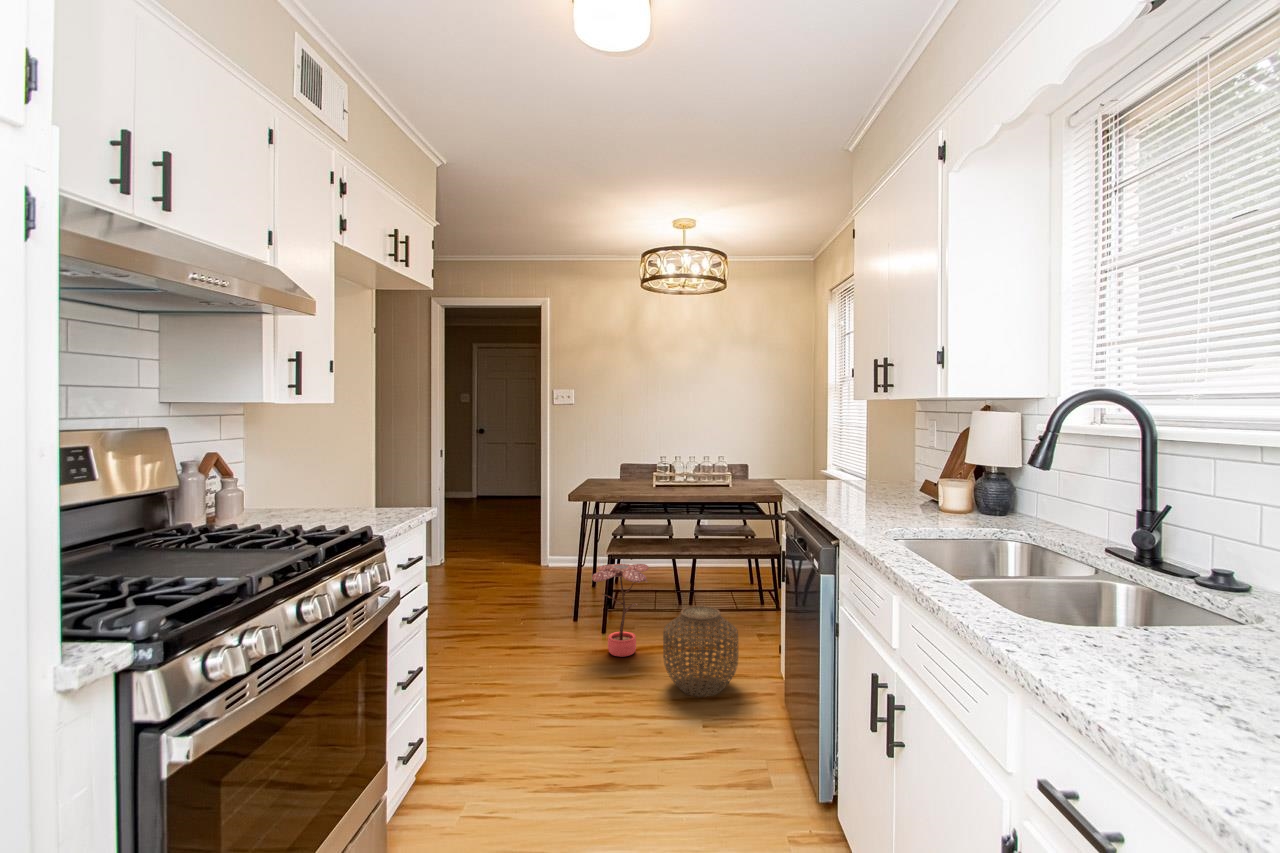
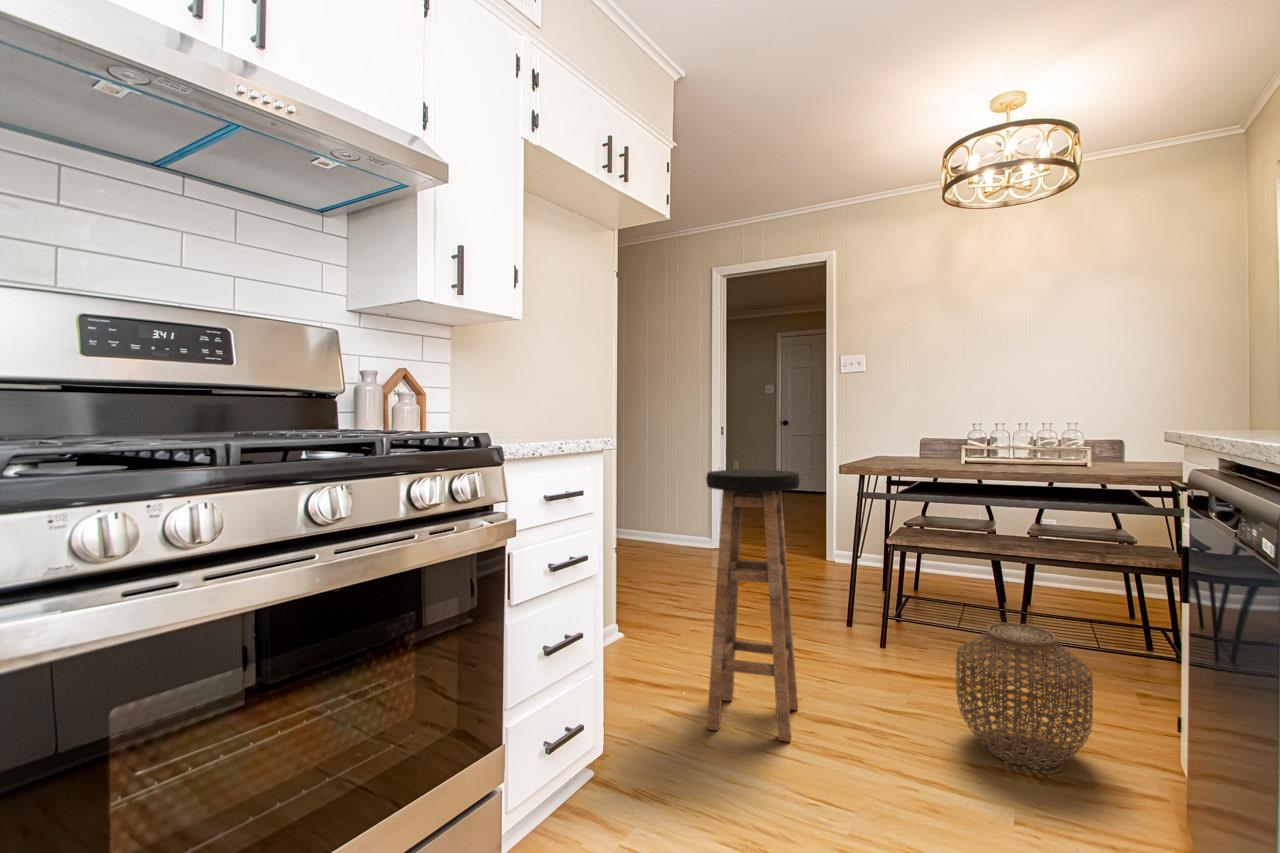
bar stool: none [491,513,562,721] -> present [706,470,800,742]
potted plant: present [592,564,648,657] -> none [856,554,944,683]

